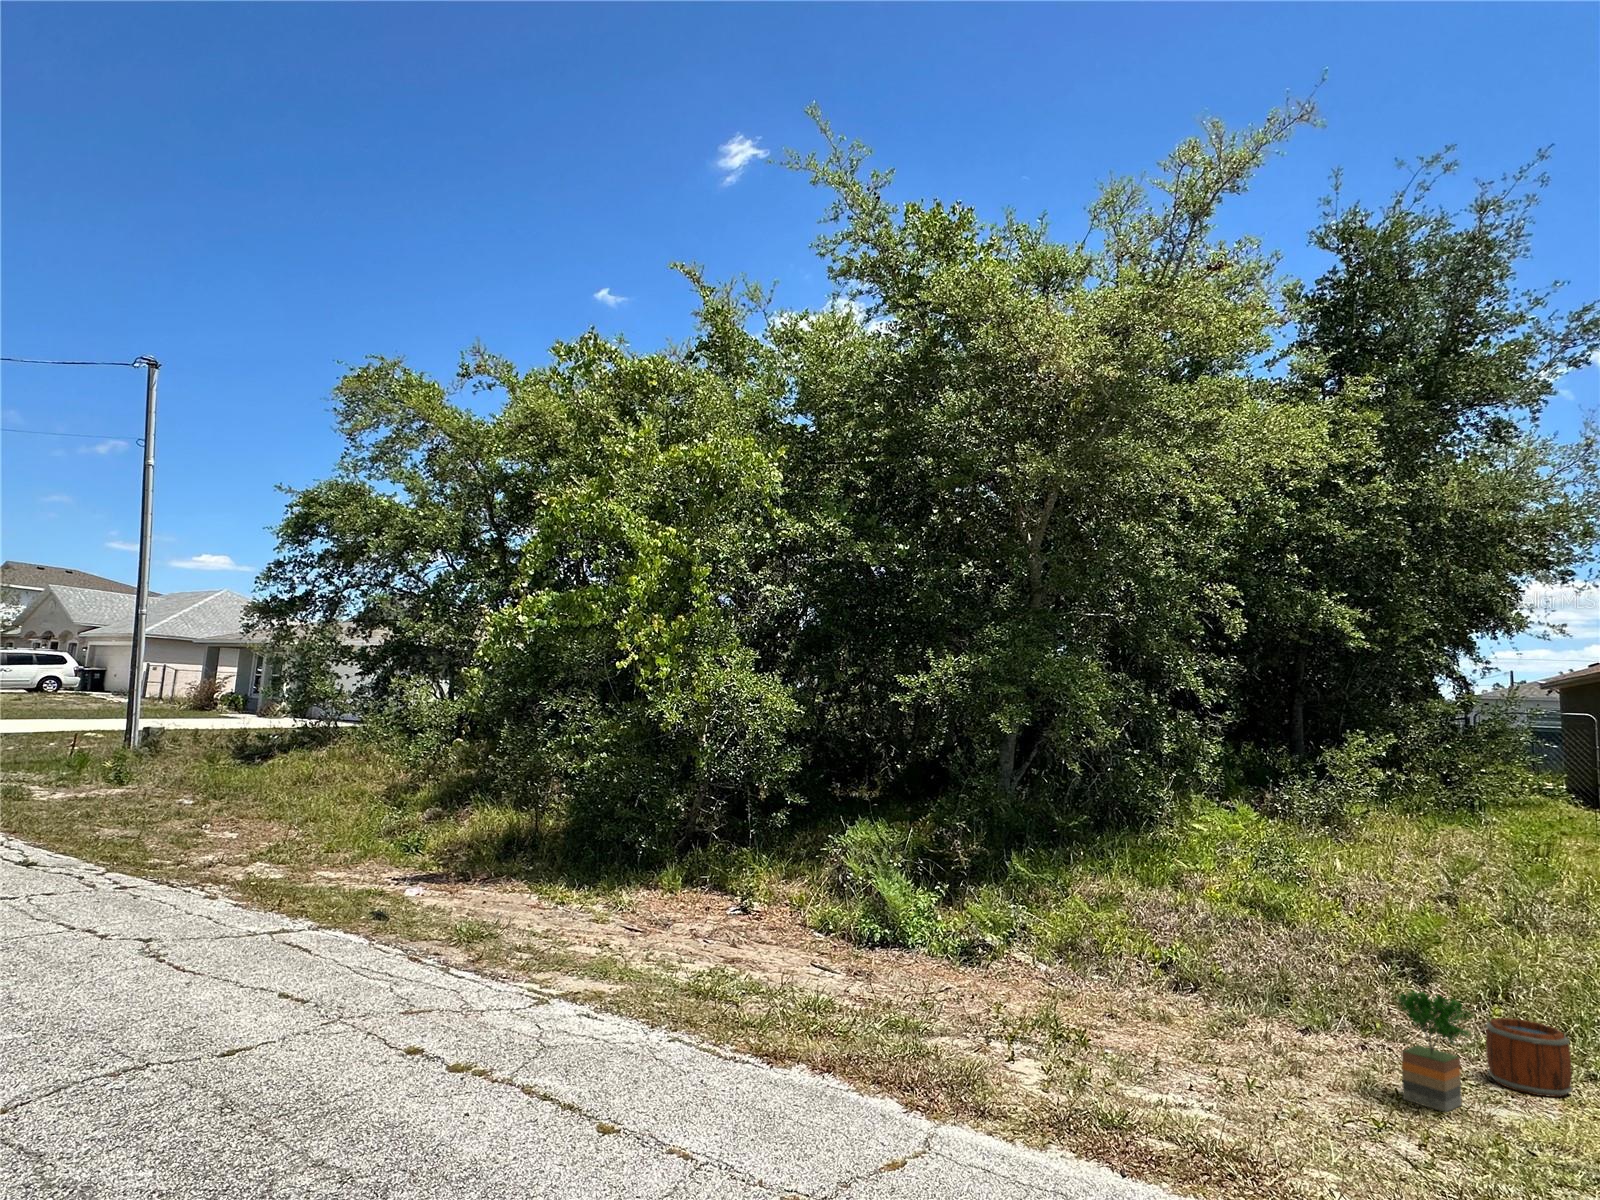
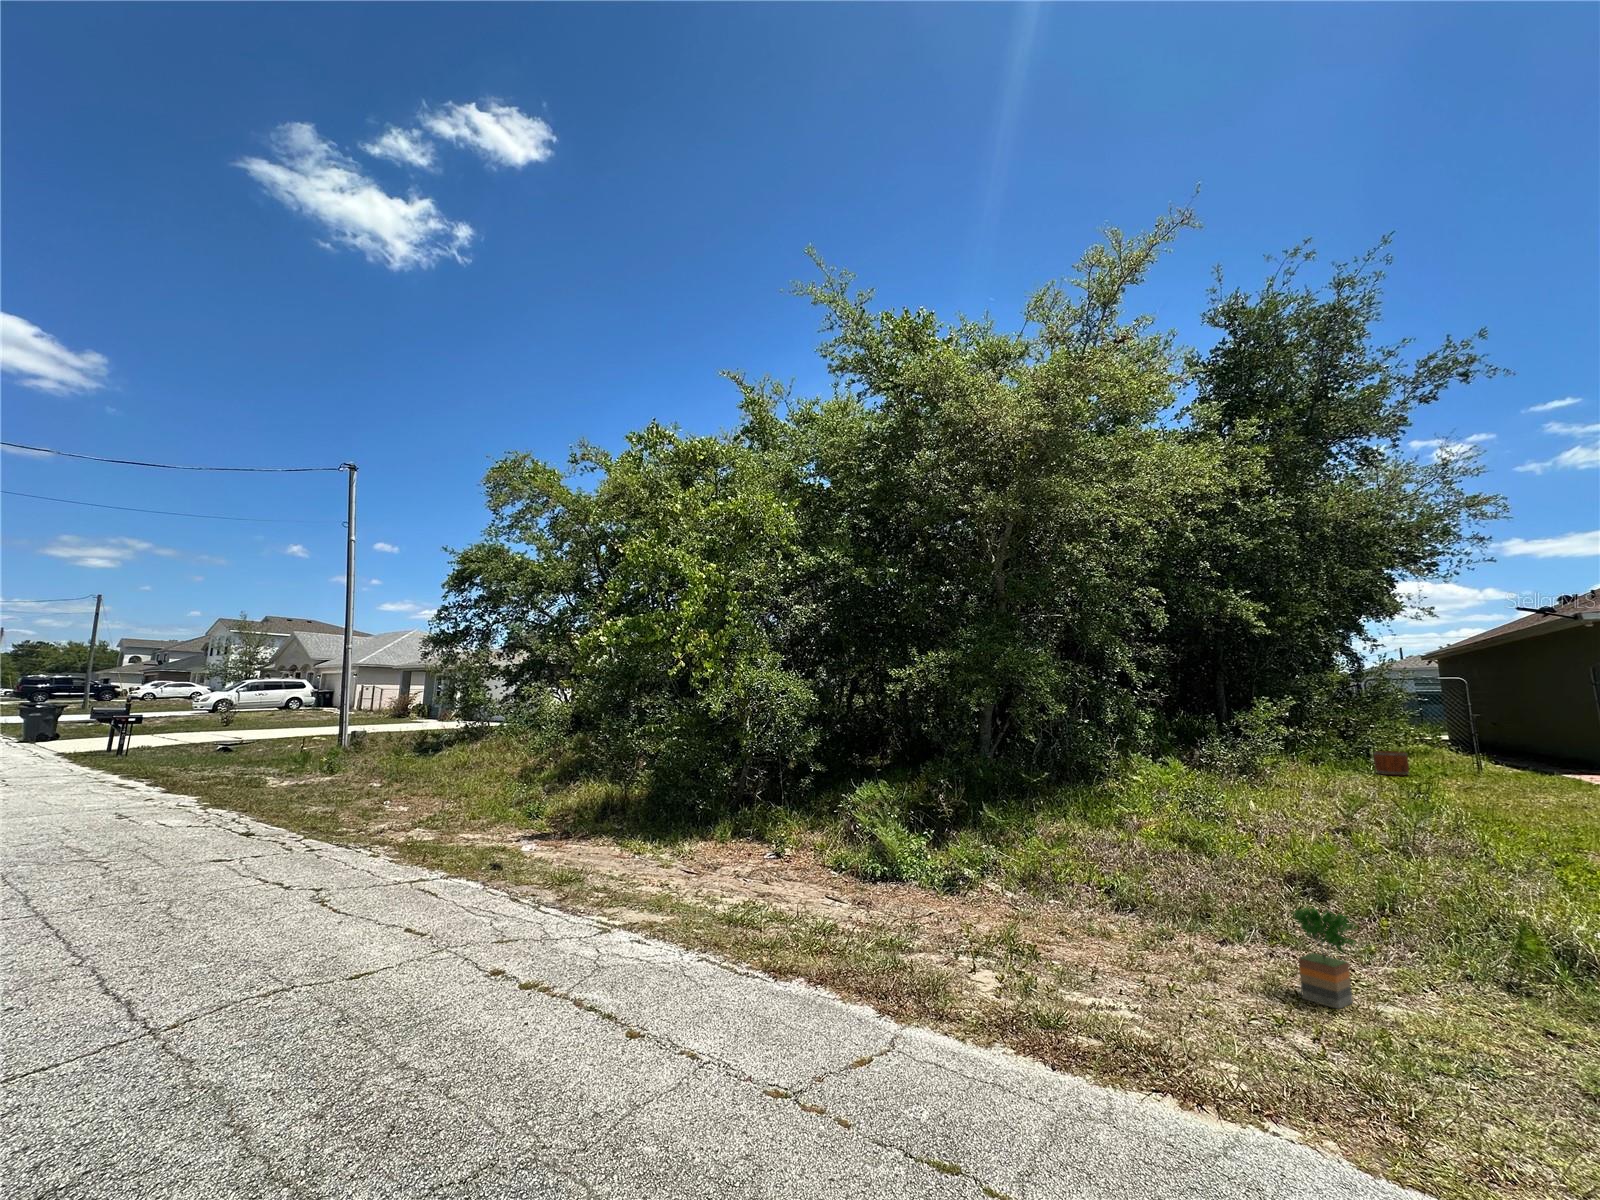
bucket: present [1486,1018,1572,1097] -> present [1374,751,1409,775]

